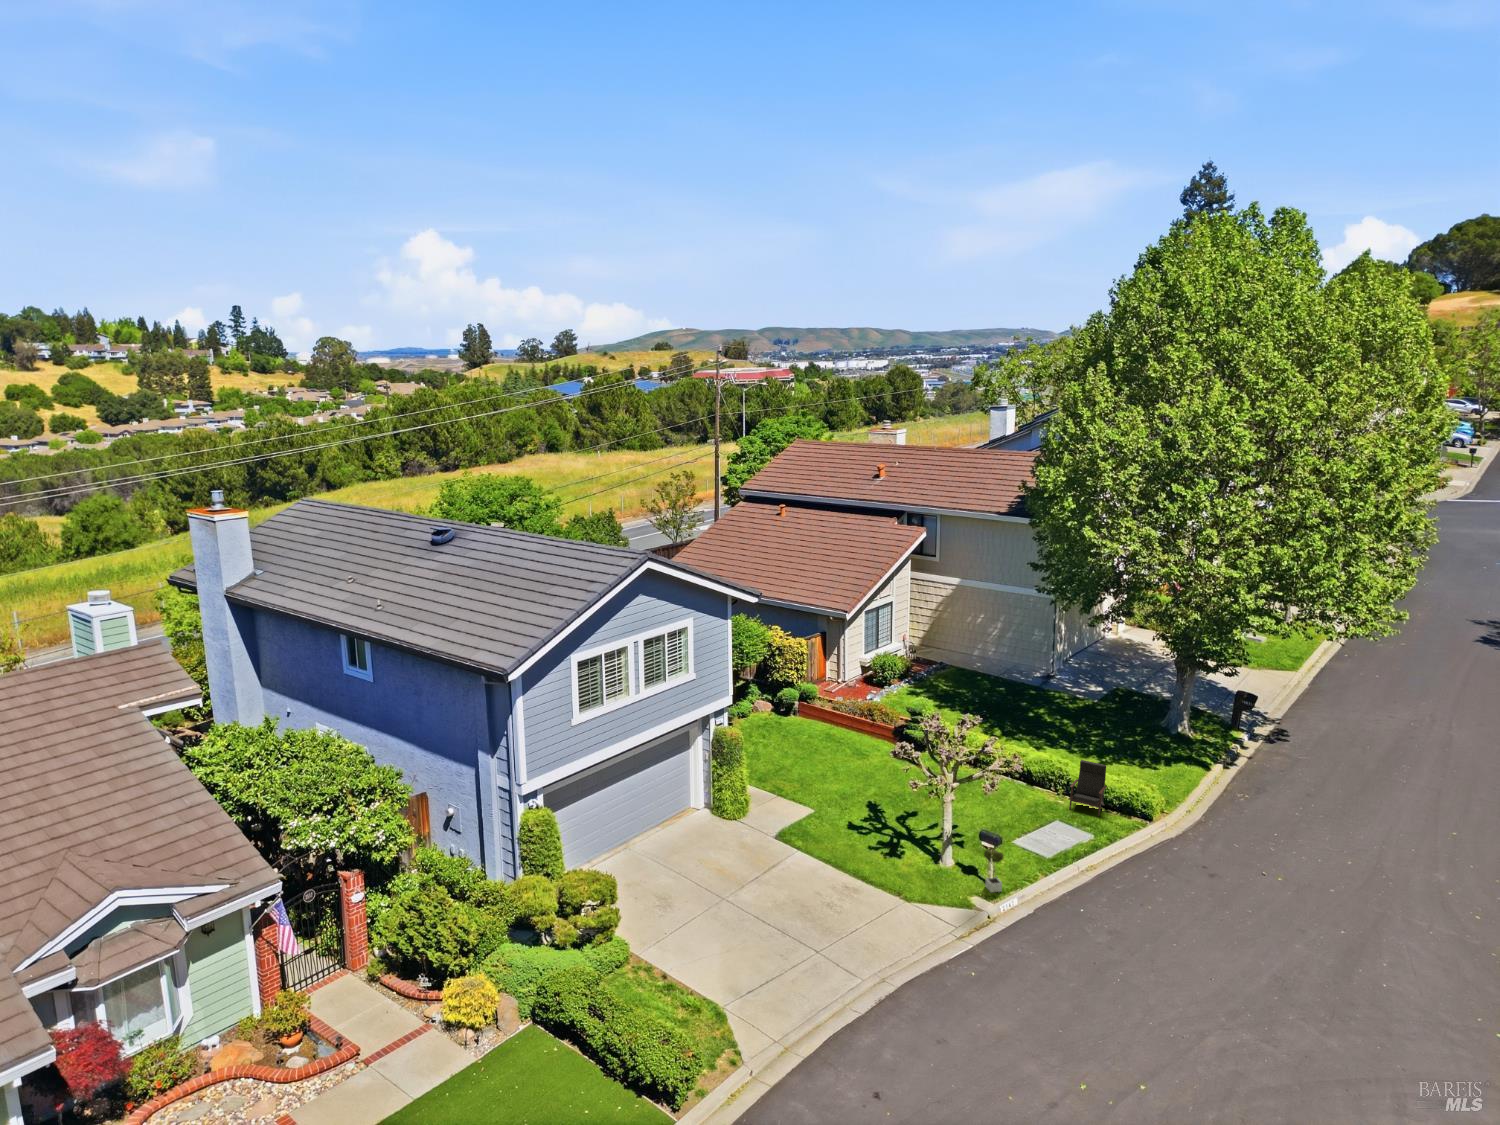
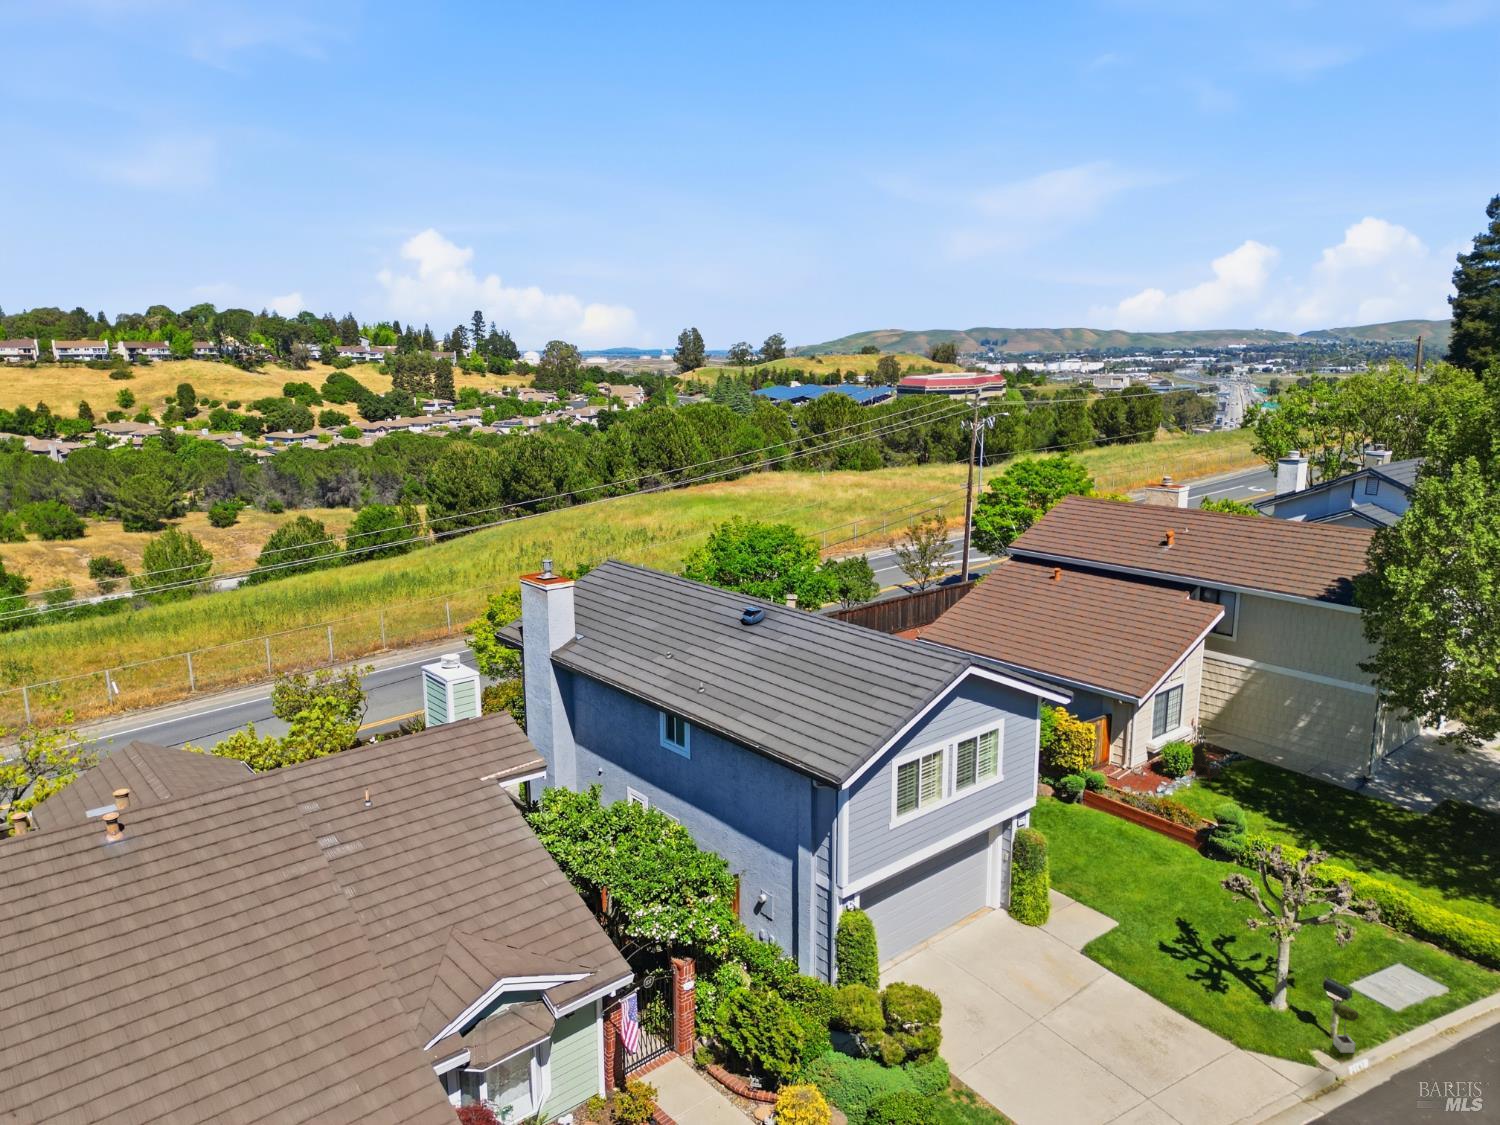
lounge chair: present [1069,760,1107,816] -> present [1192,742,1220,785]

